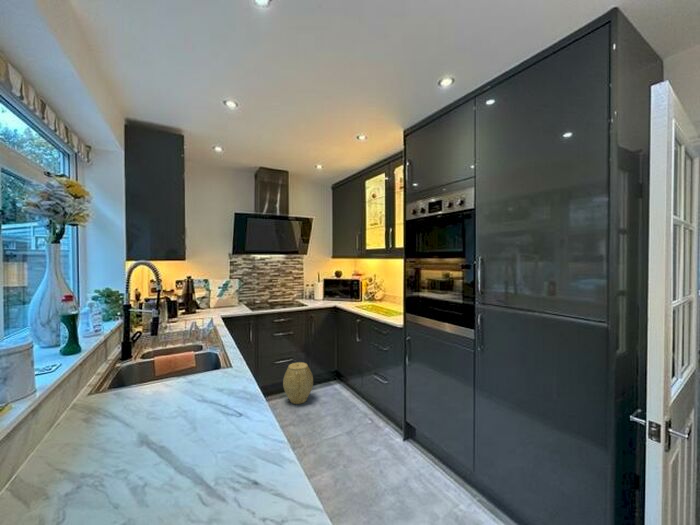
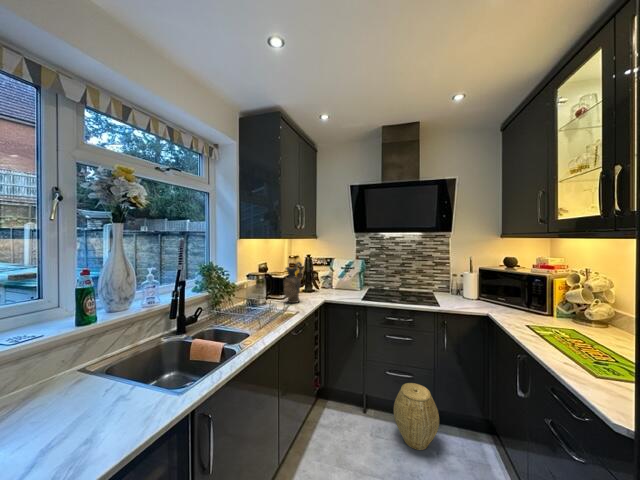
ceramic pitcher: none [184,281,202,320] -> present [284,262,302,303]

